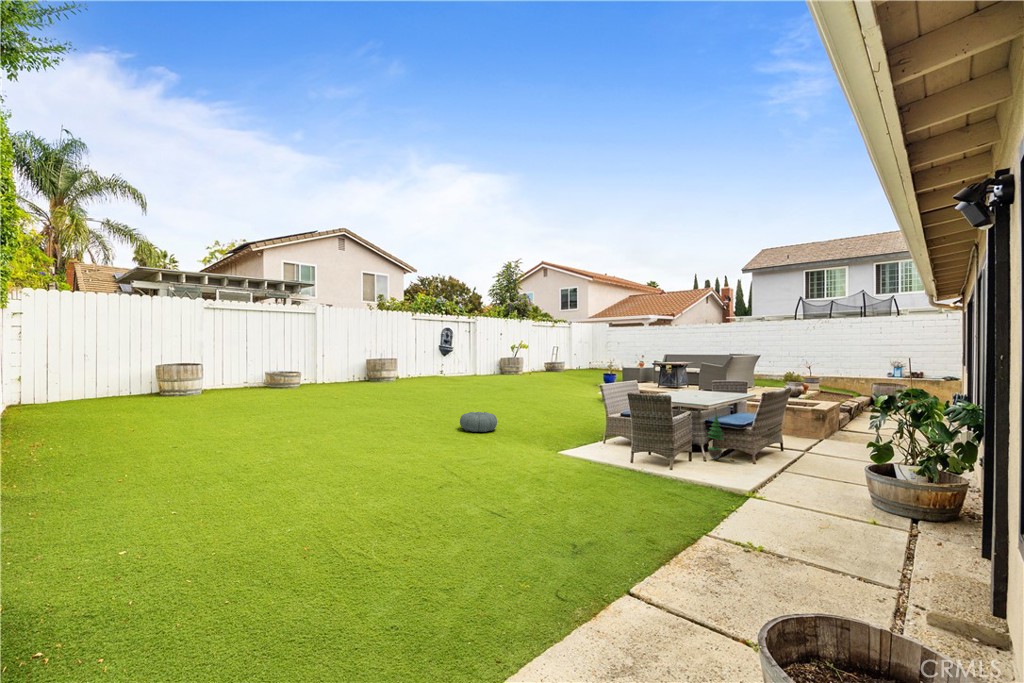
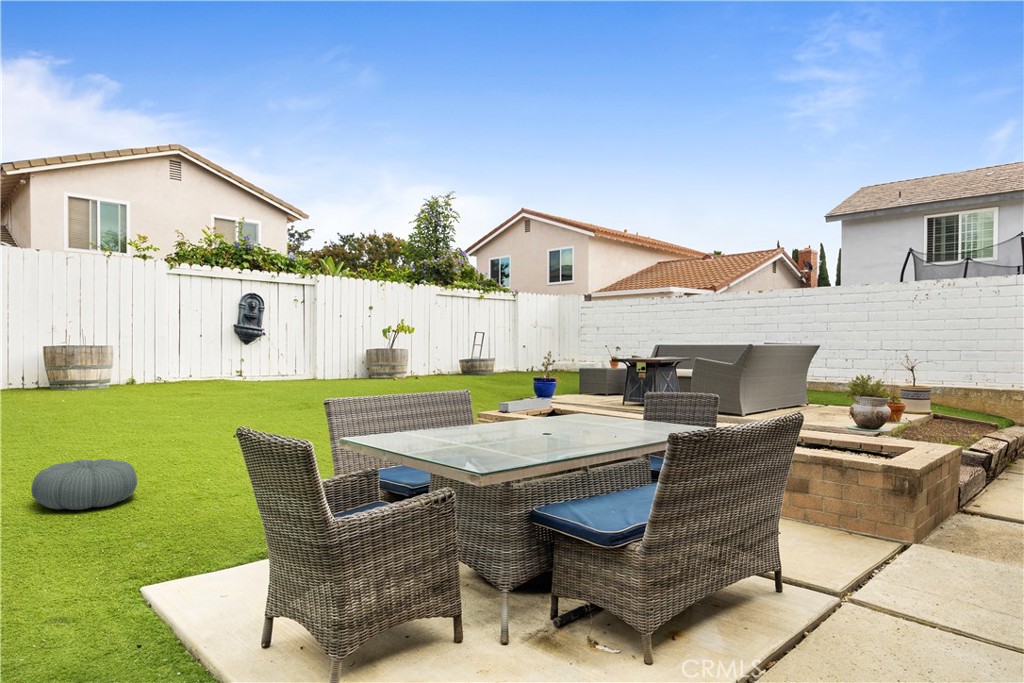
potted tree: present [708,415,724,459] -> none [543,491,590,622]

